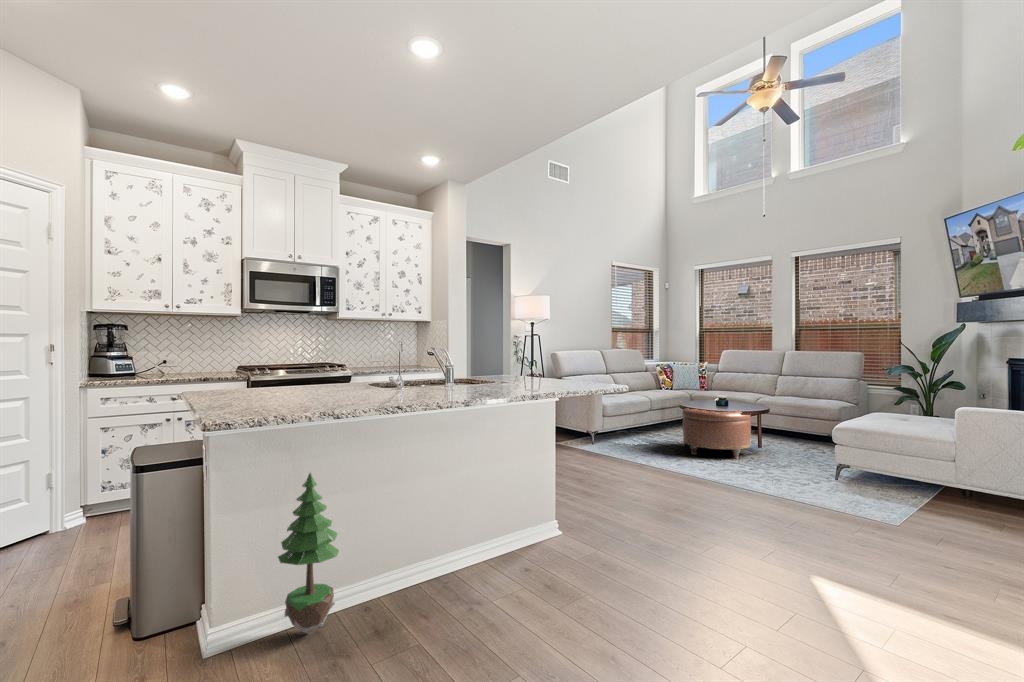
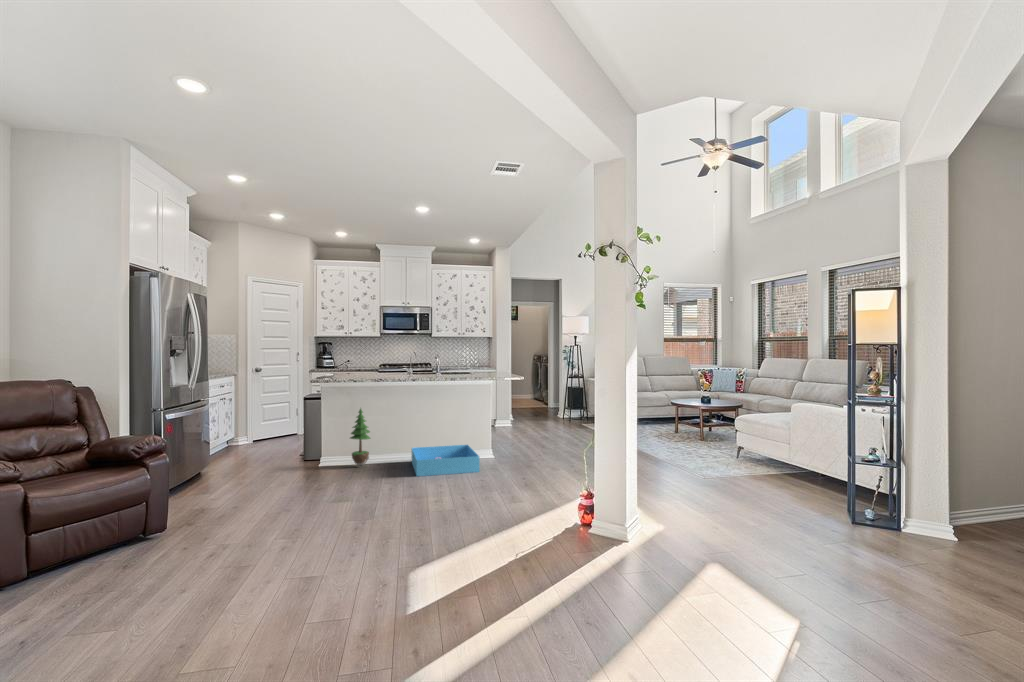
ottoman: present [683,407,751,459] -> none [659,402,709,441]
storage bin: none [423,519,614,644] -> present [412,445,480,476]

